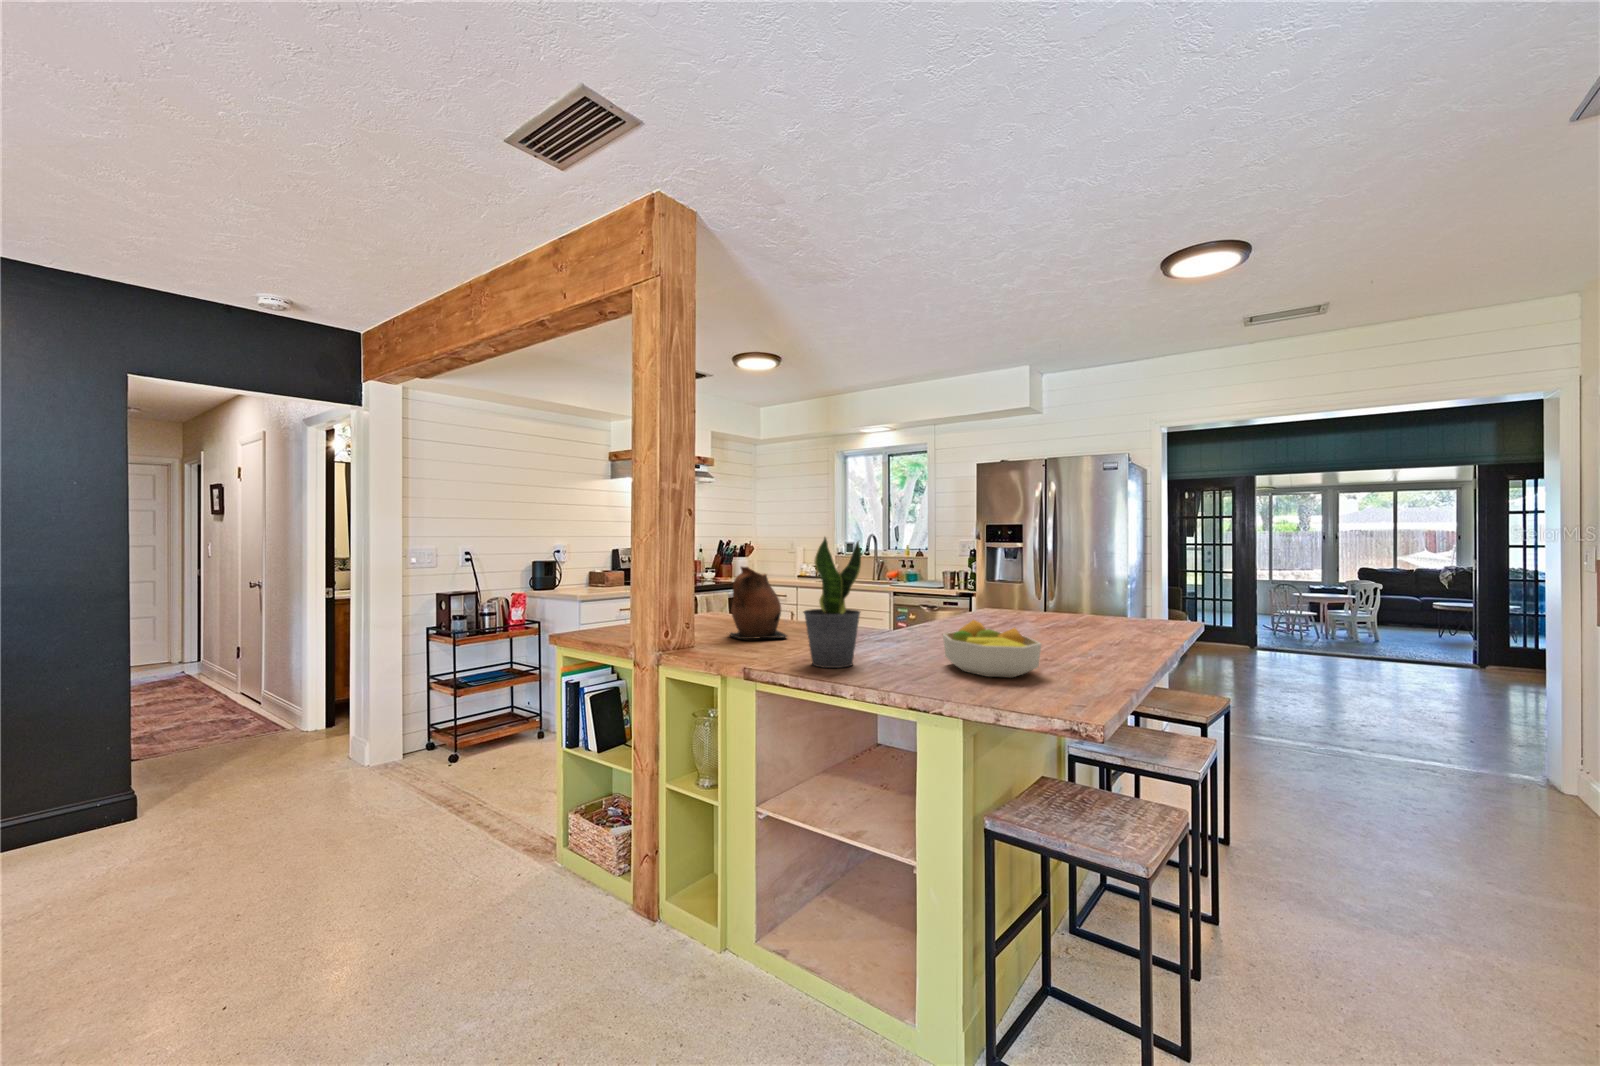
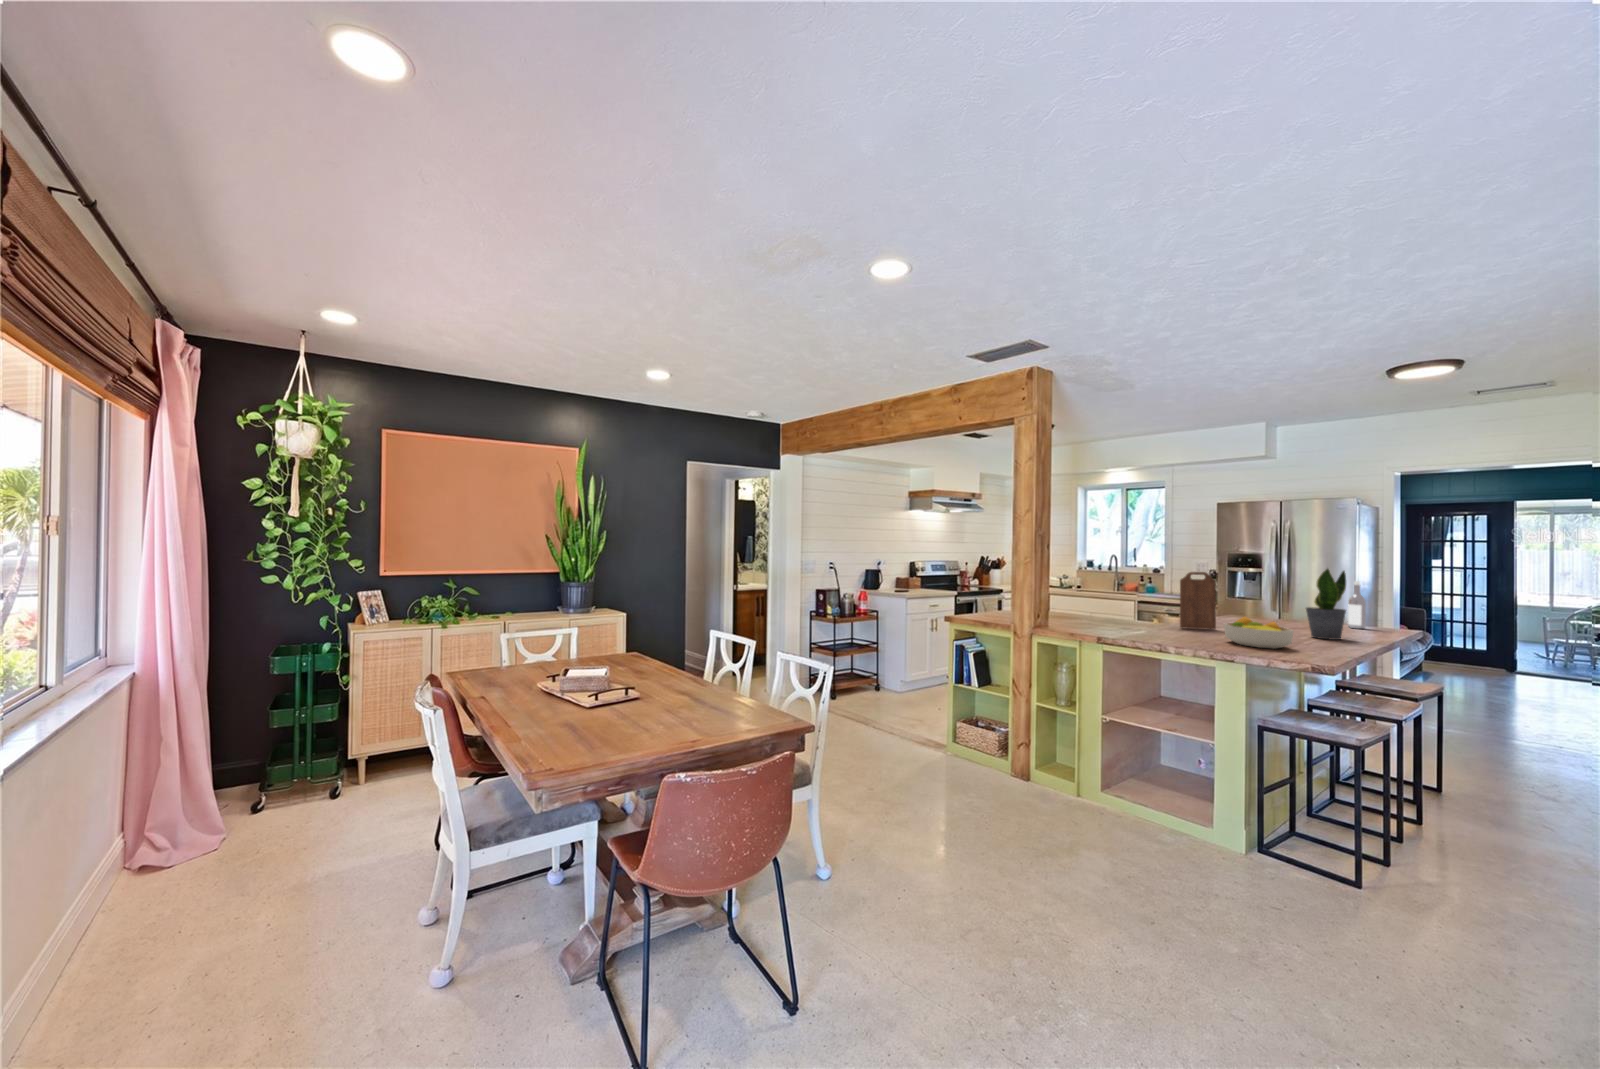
potted plant: present [804,537,861,668] -> present [1306,569,1346,640]
cutting board: none [897,549,948,638] -> present [1180,572,1216,629]
wine bottle: none [1117,558,1137,624] -> present [1348,581,1366,629]
ceramic pitcher: present [730,567,787,639] -> none [1061,580,1105,625]

